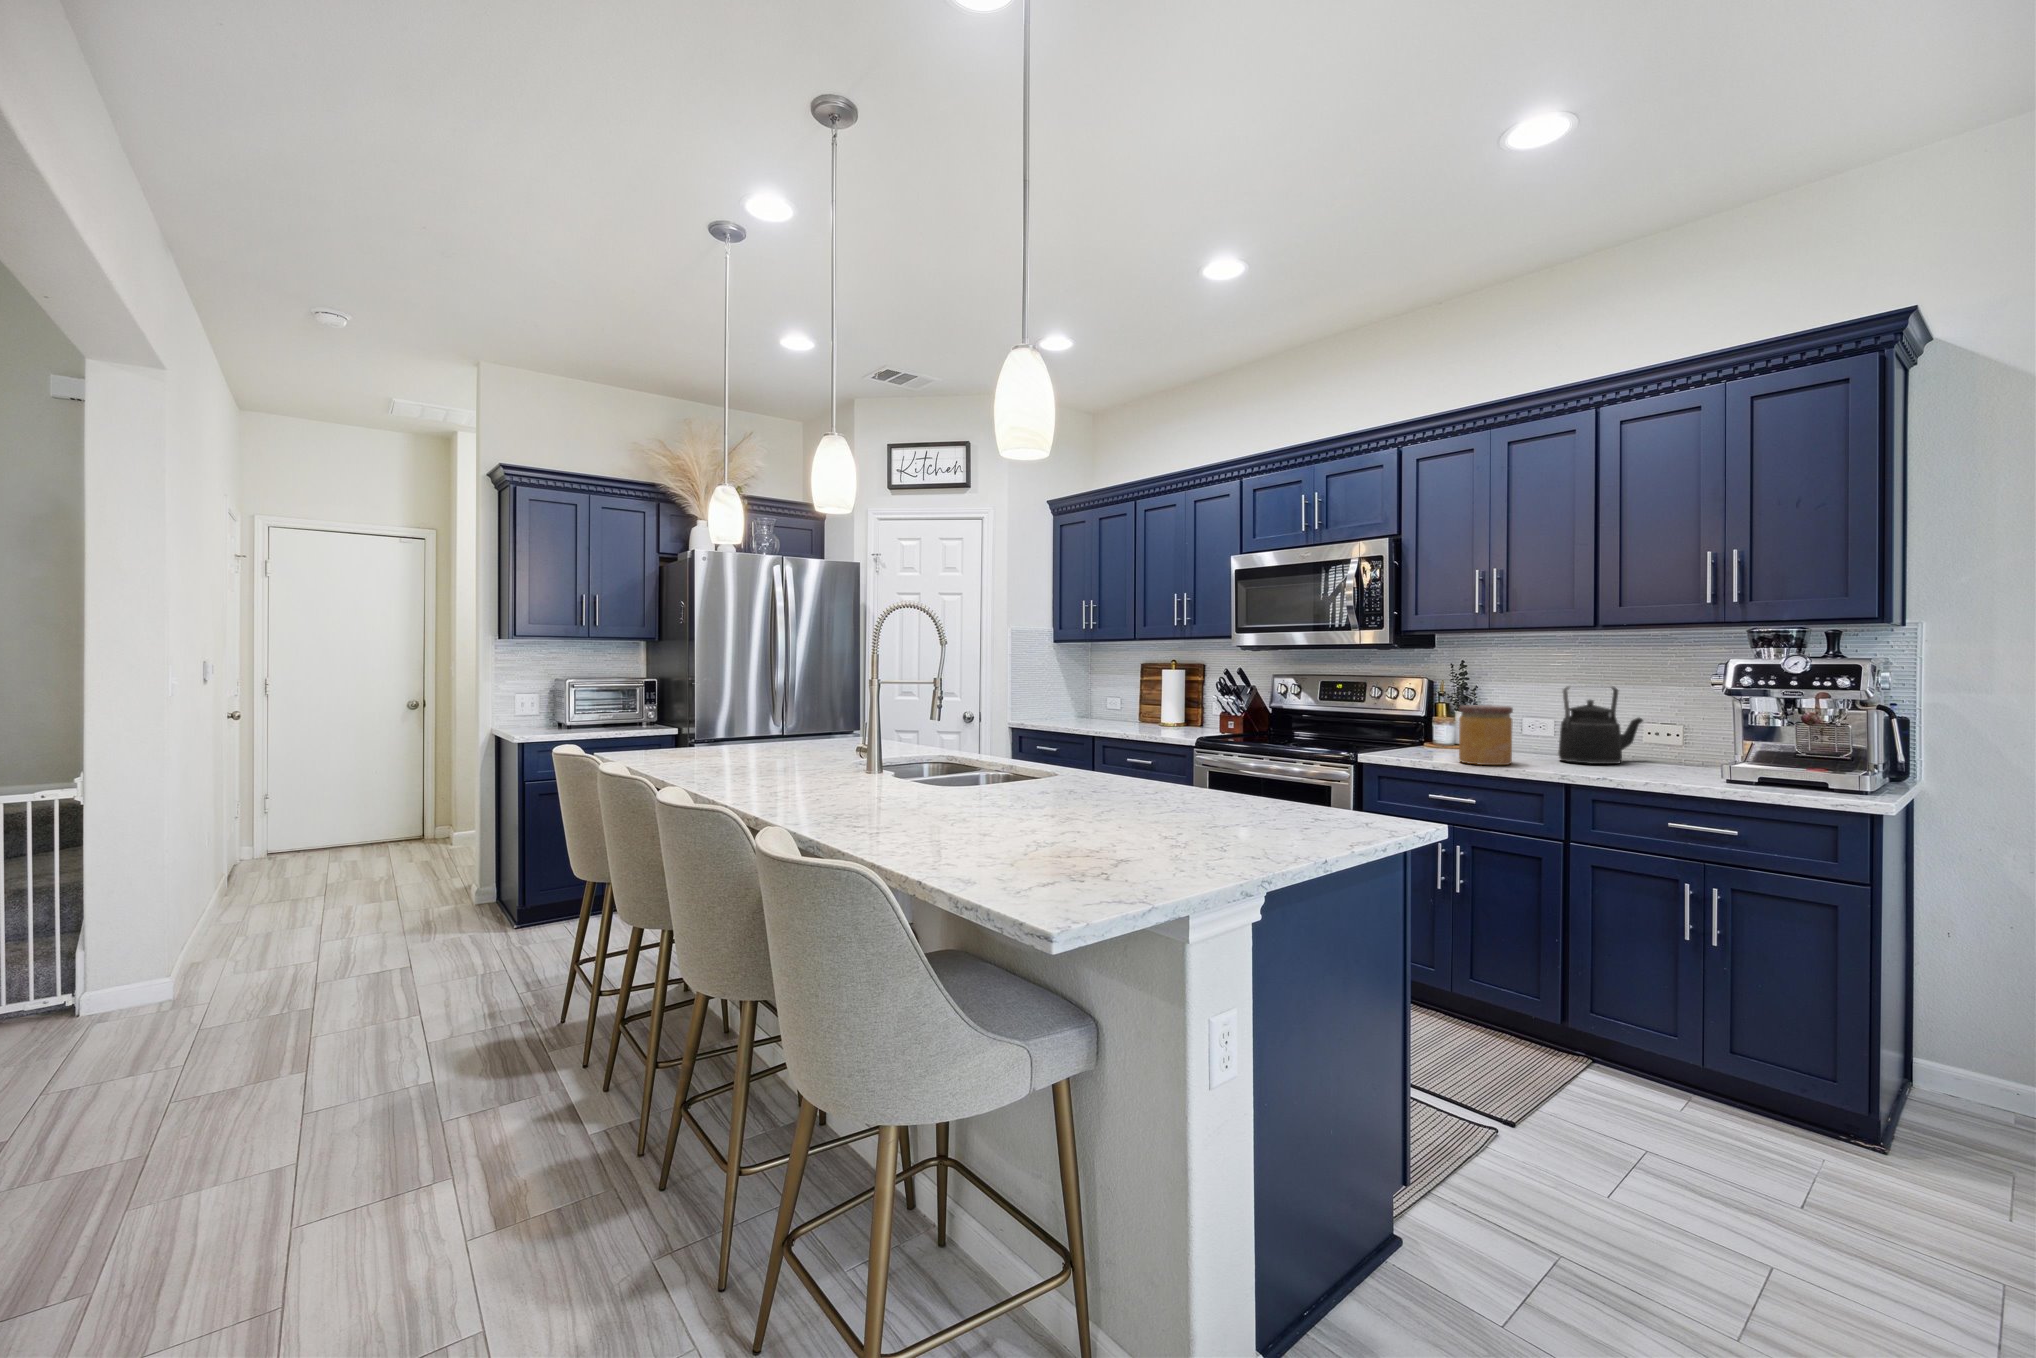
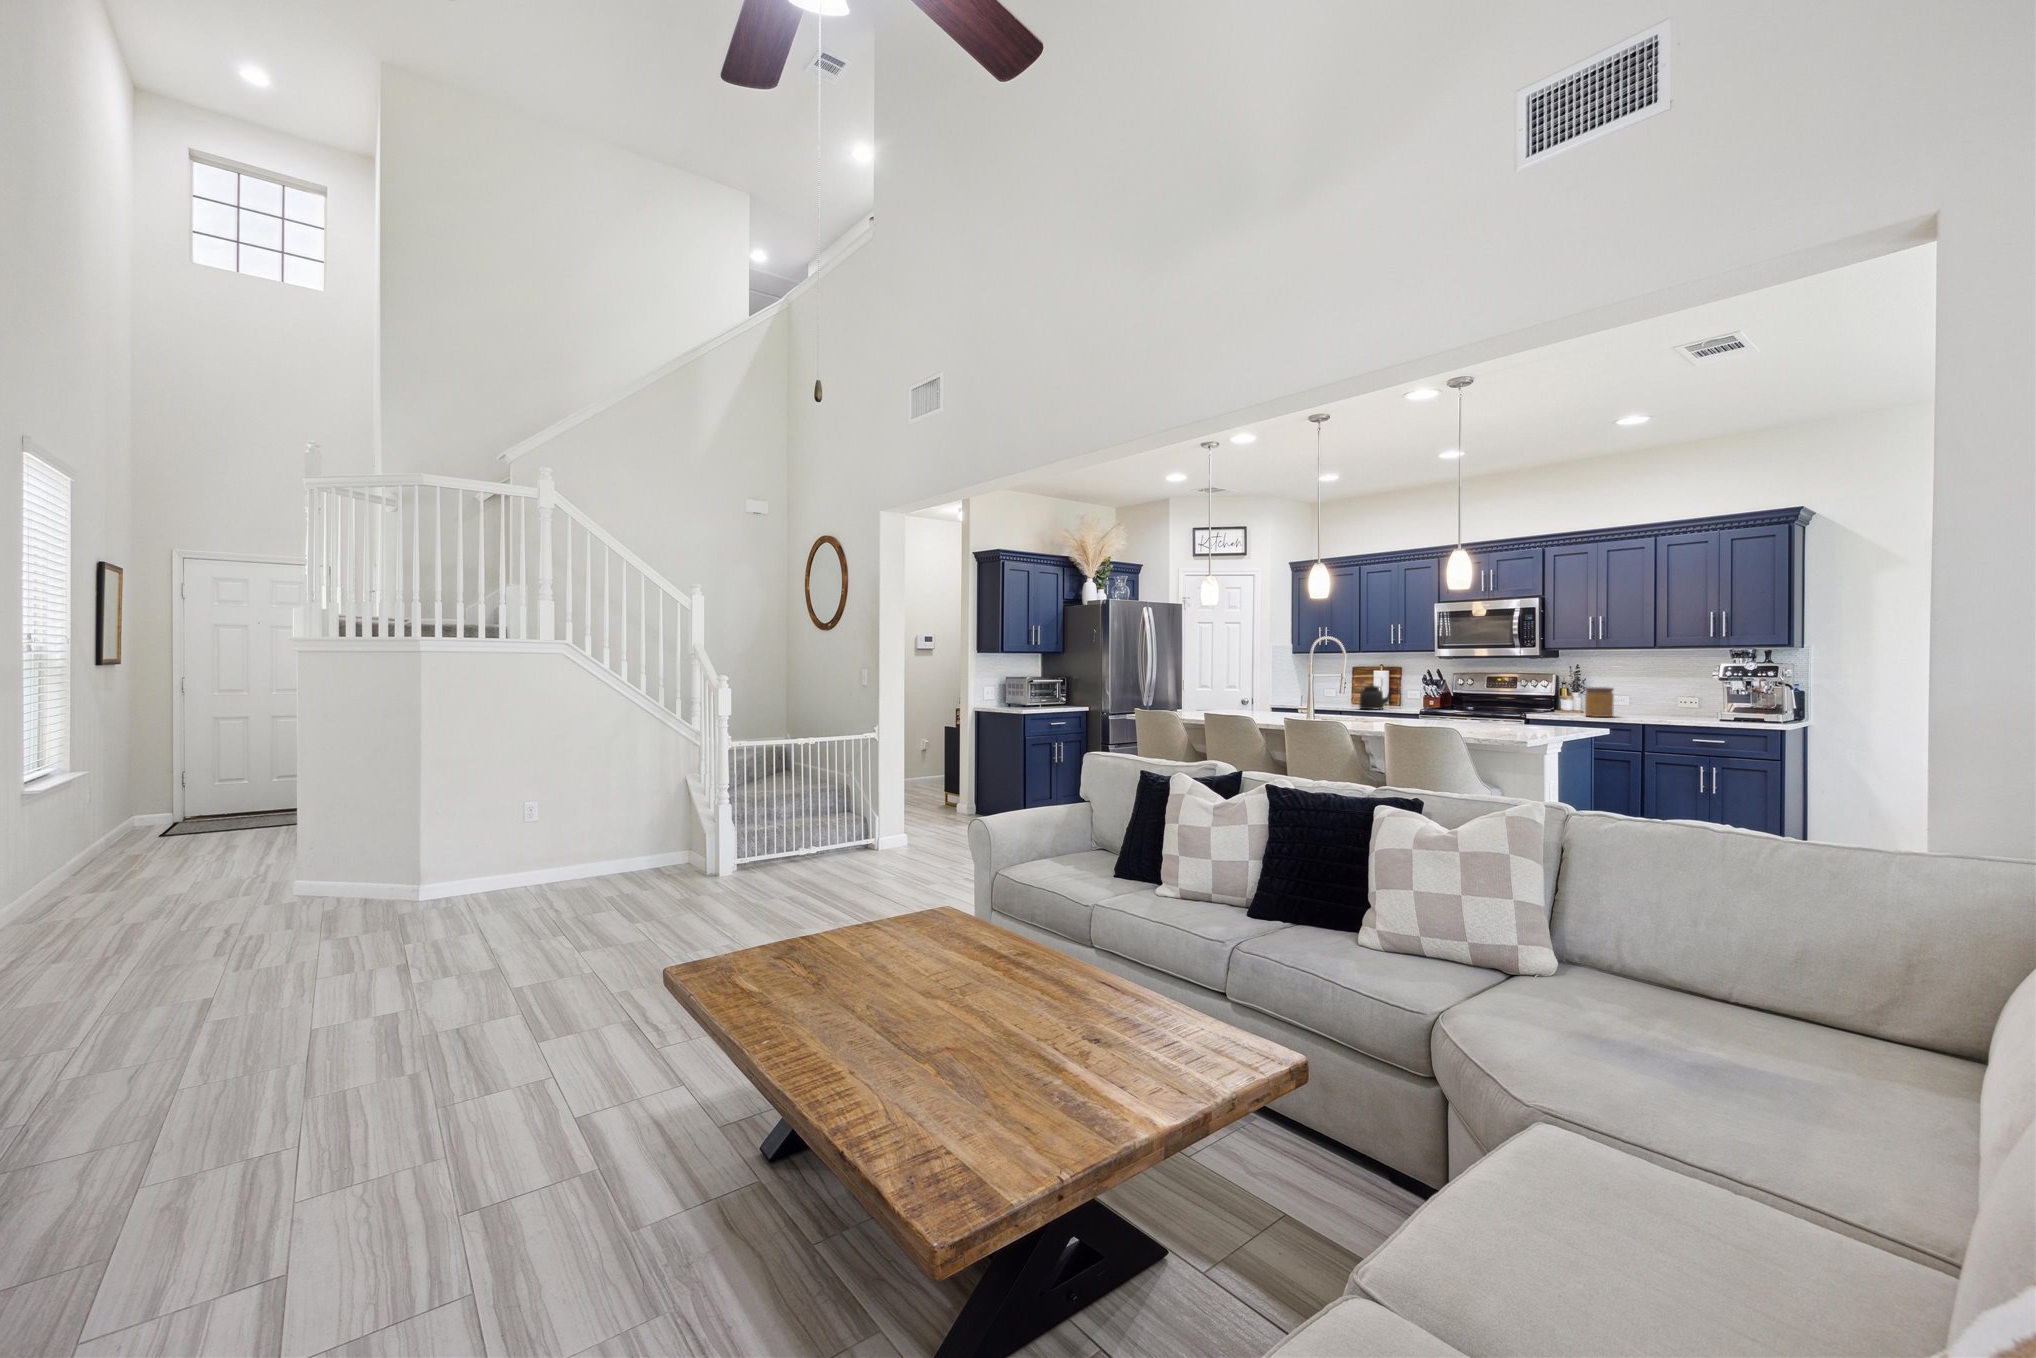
kettle: present [1558,686,1643,764] -> present [1359,680,1393,709]

